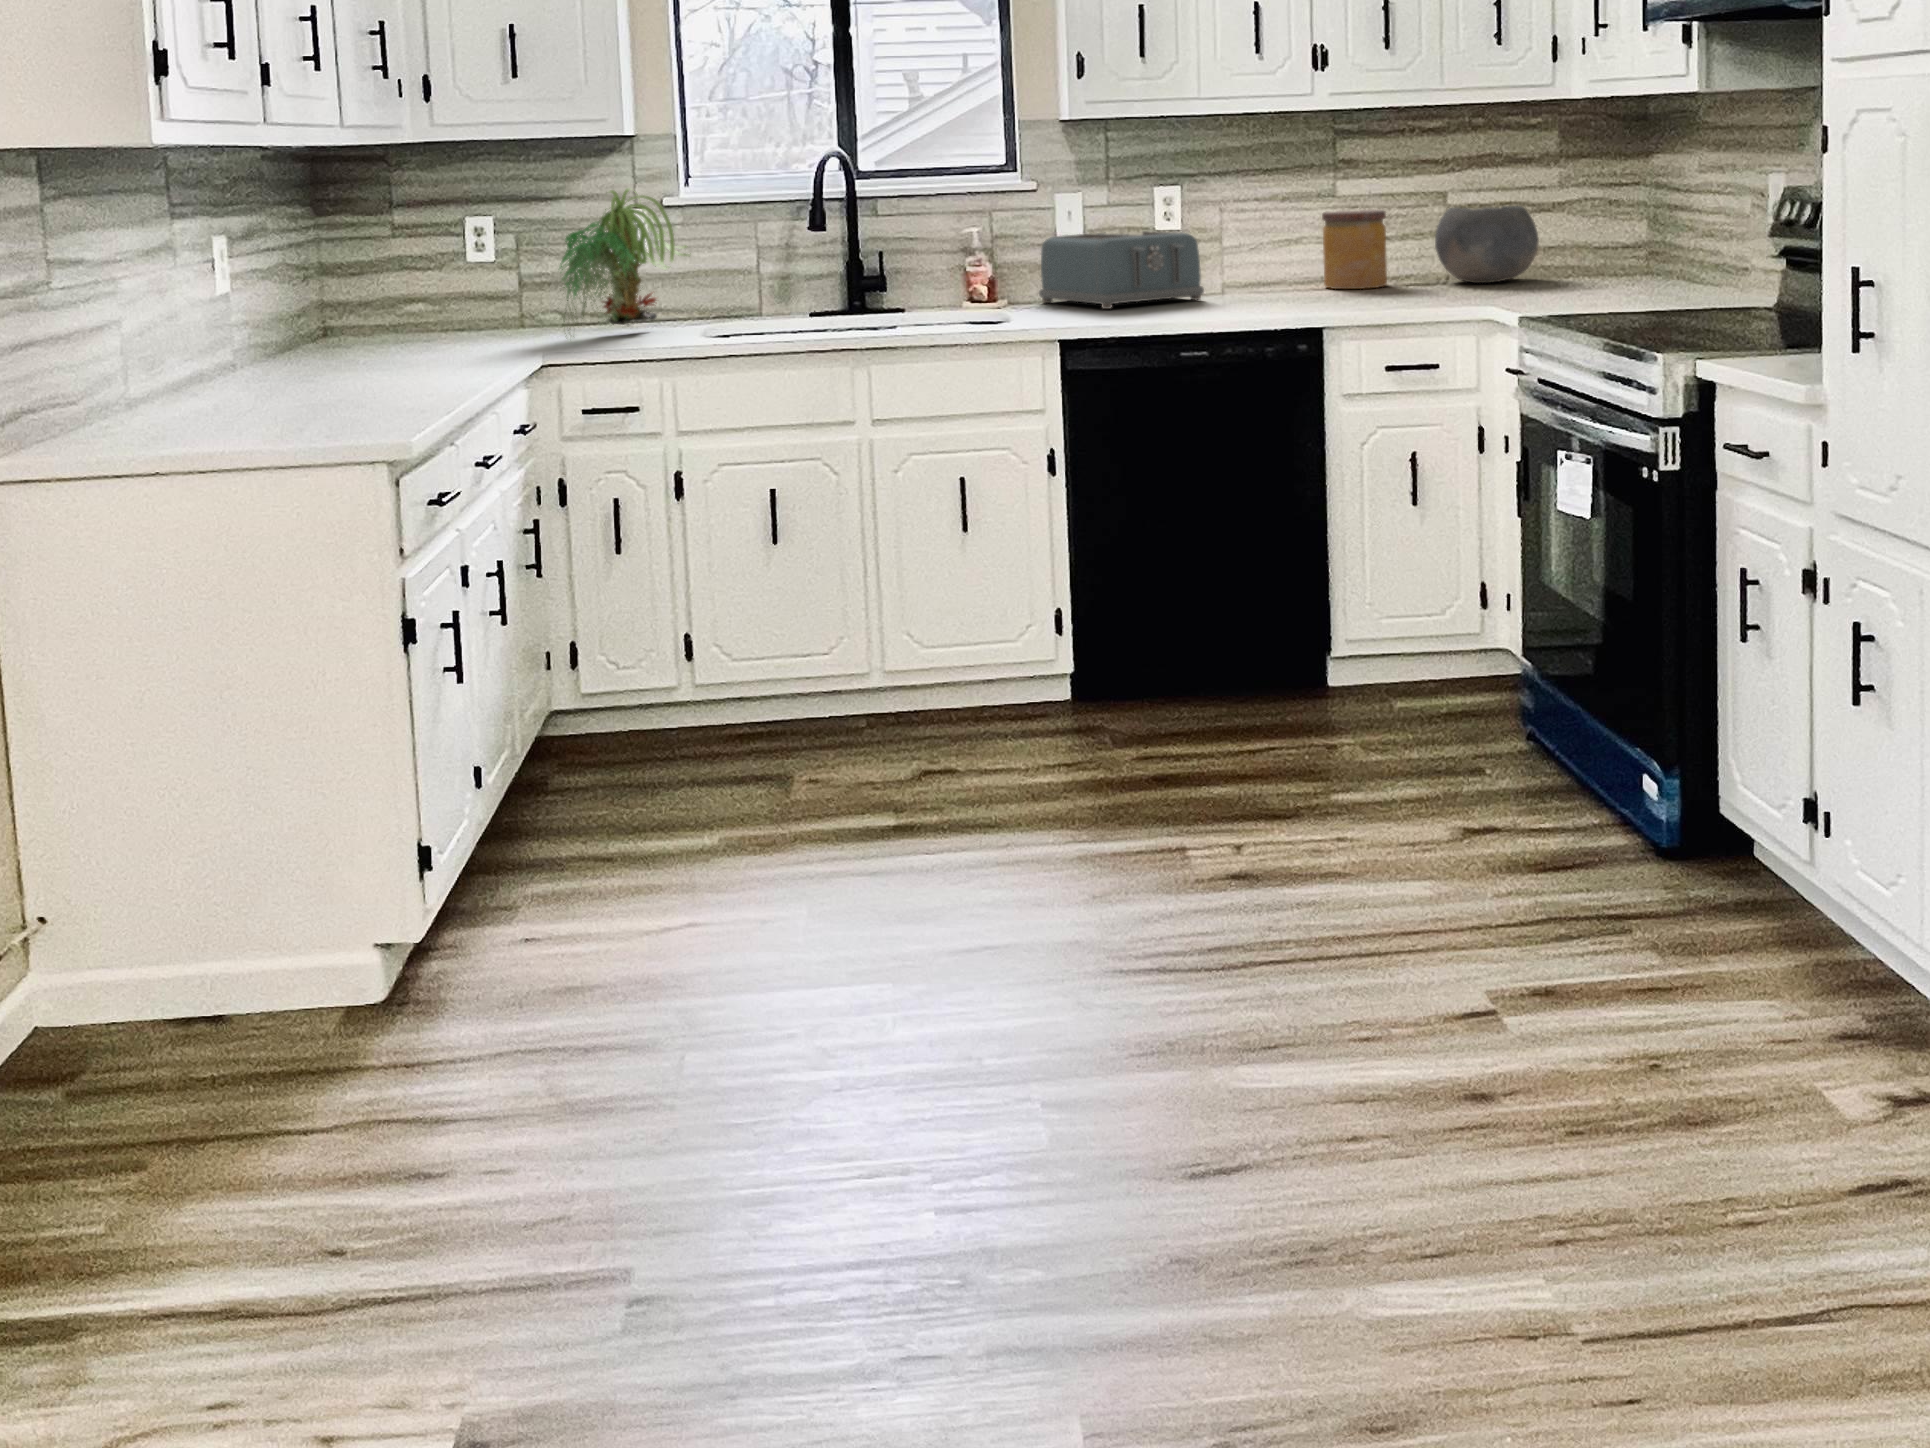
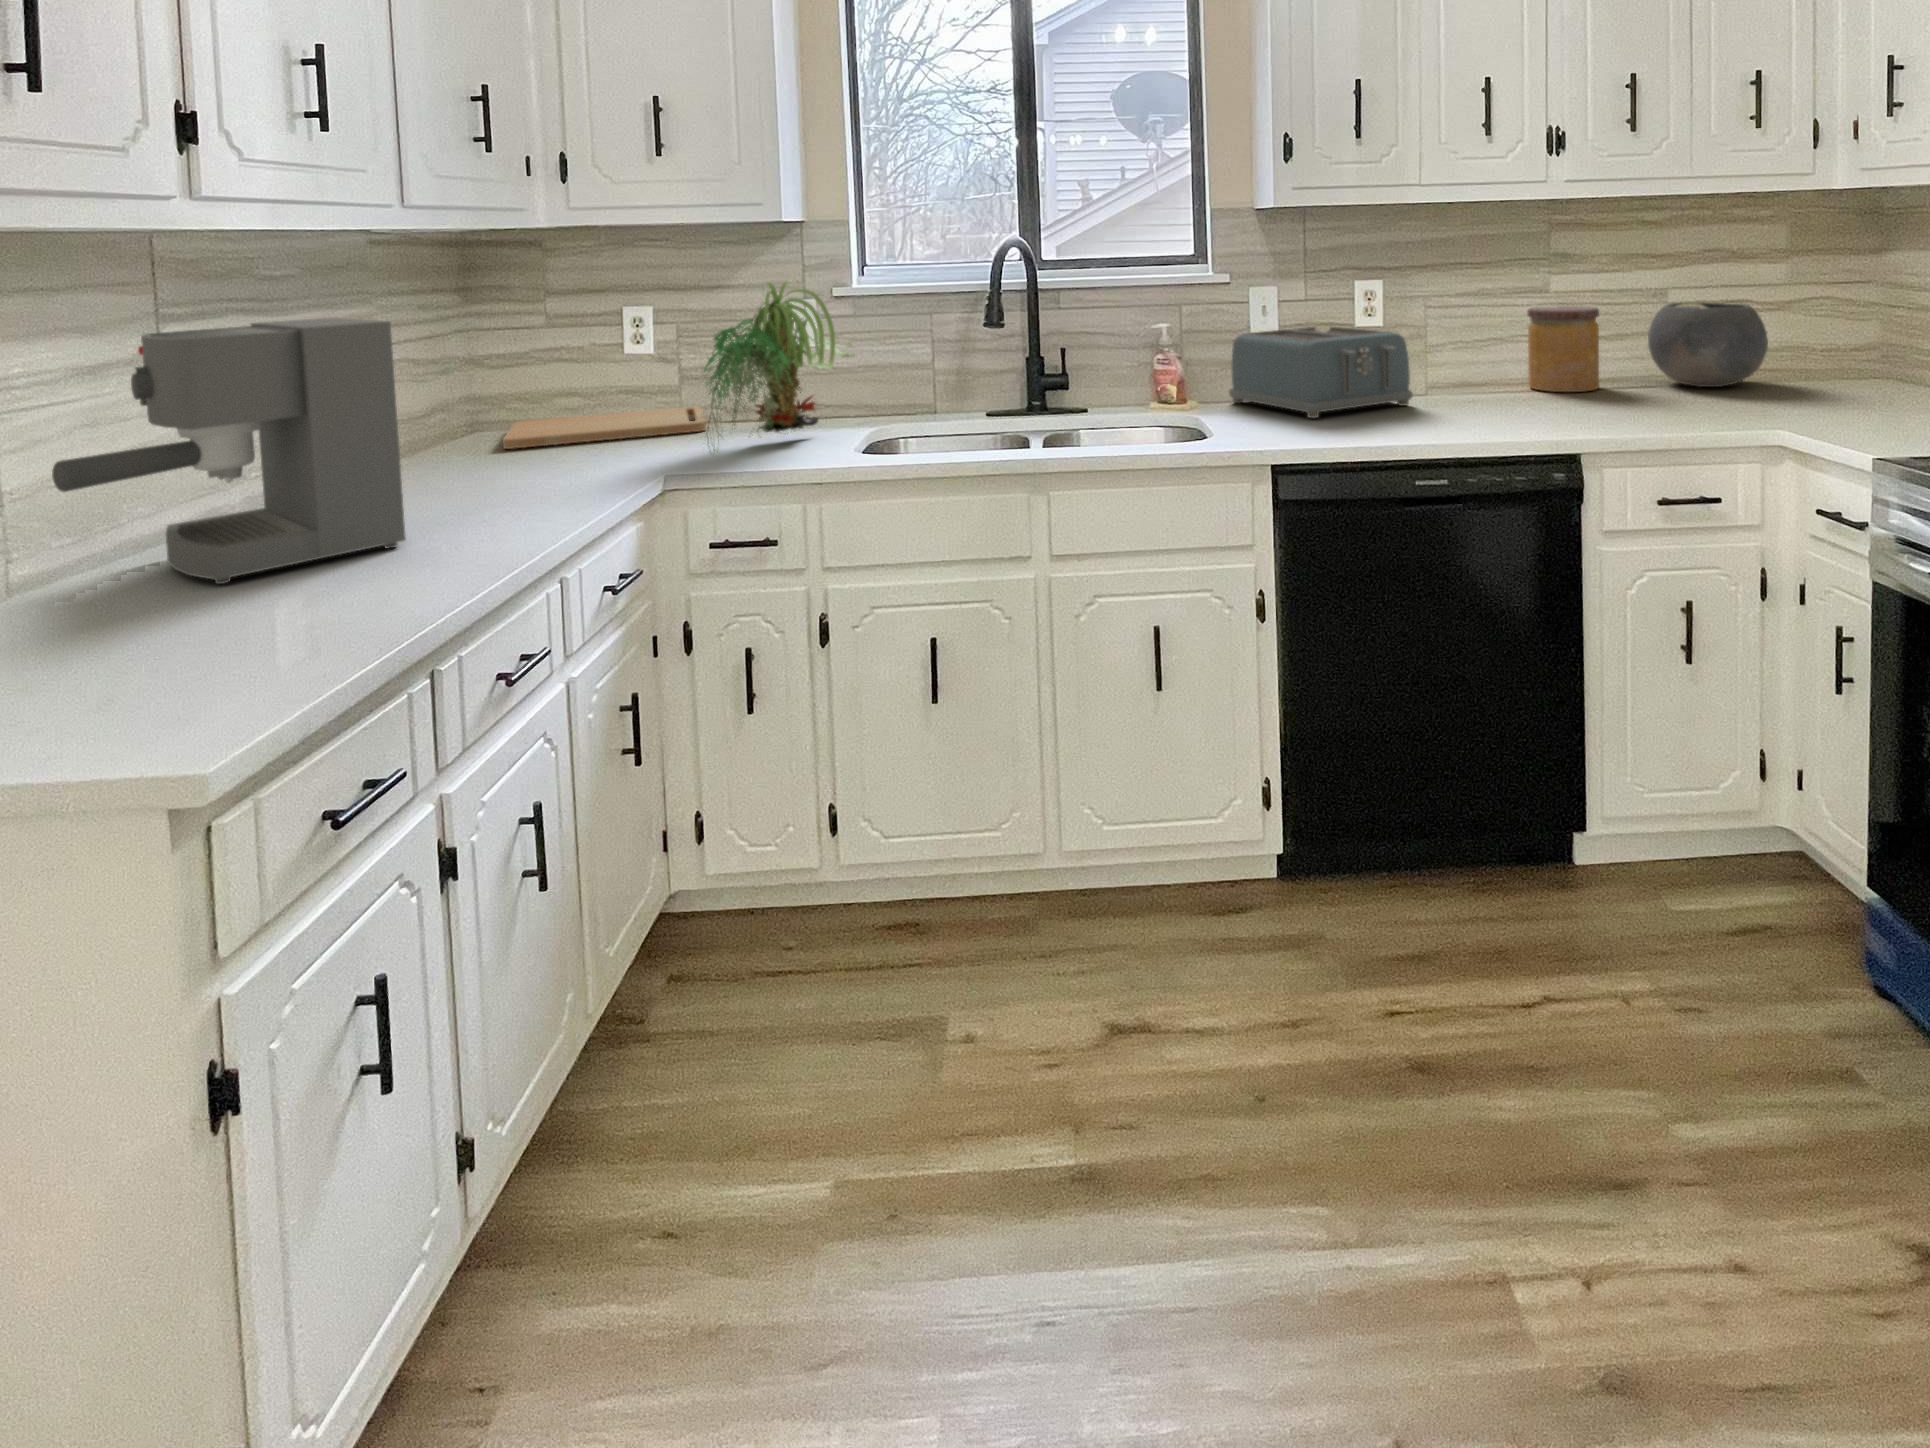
coffee maker: none [150,212,369,400] -> present [52,317,405,584]
cutting board: none [362,314,549,343] -> present [503,406,706,449]

